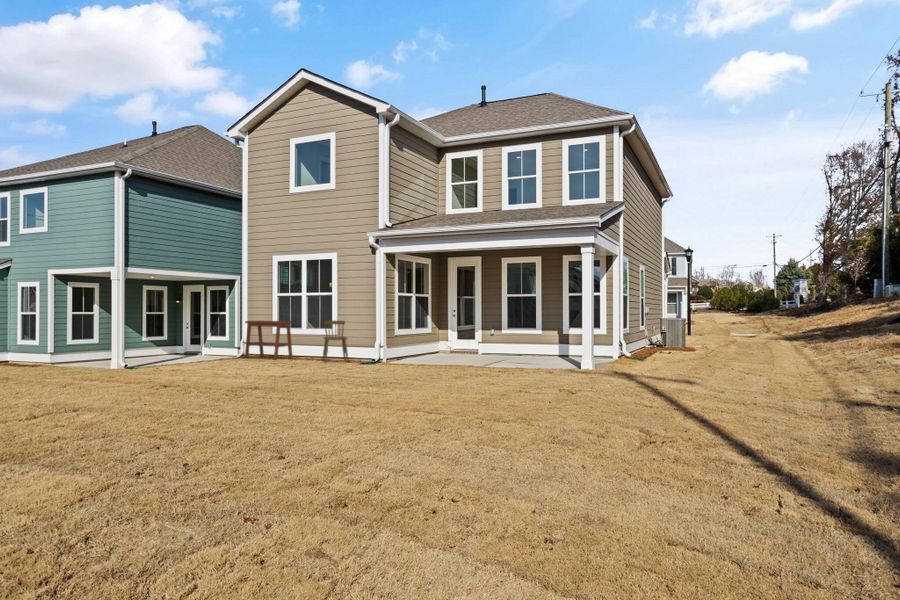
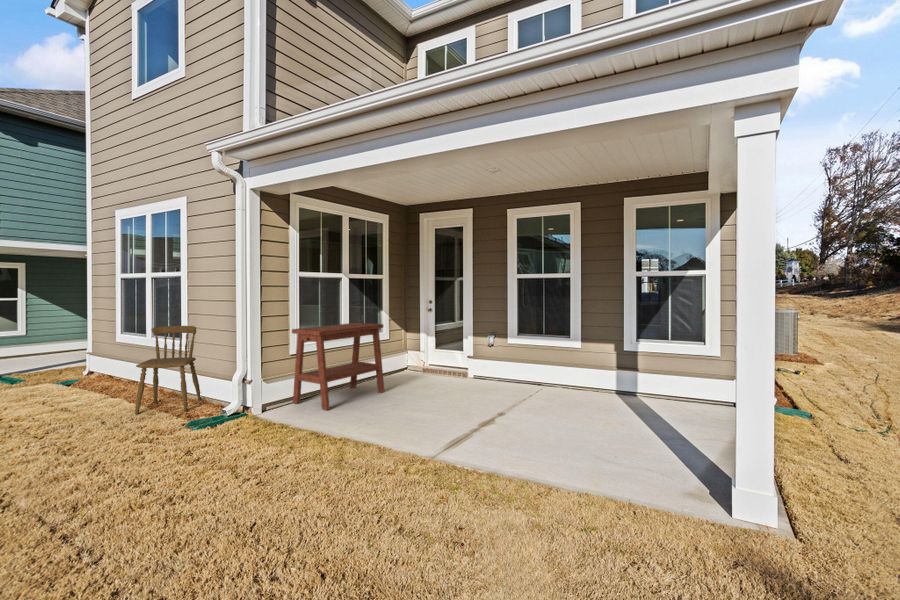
side table: present [245,321,292,359] -> present [292,323,385,410]

